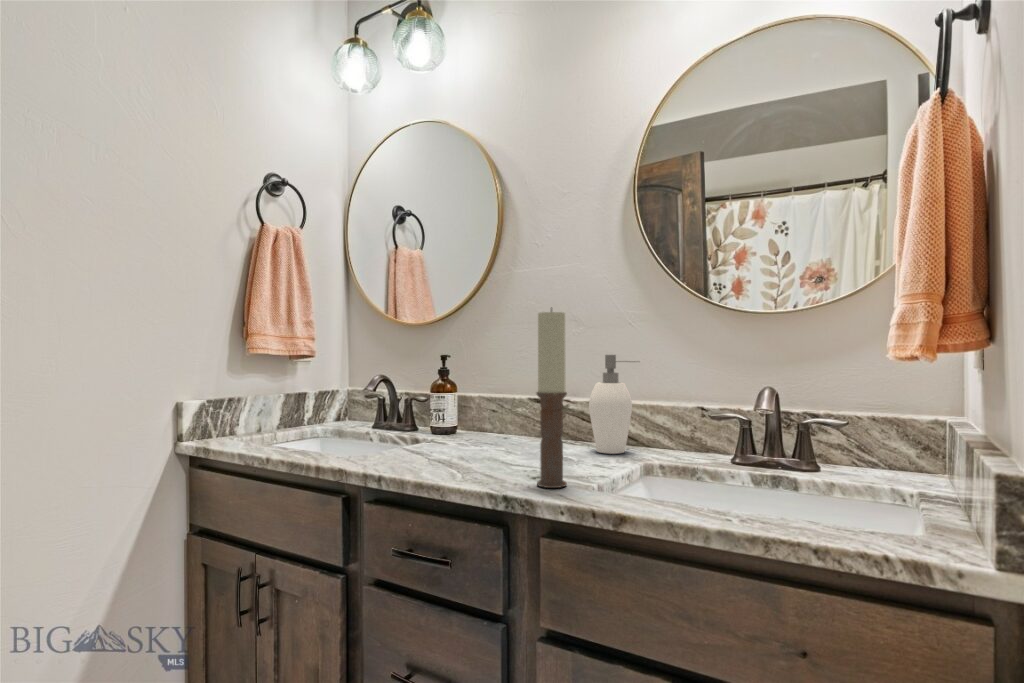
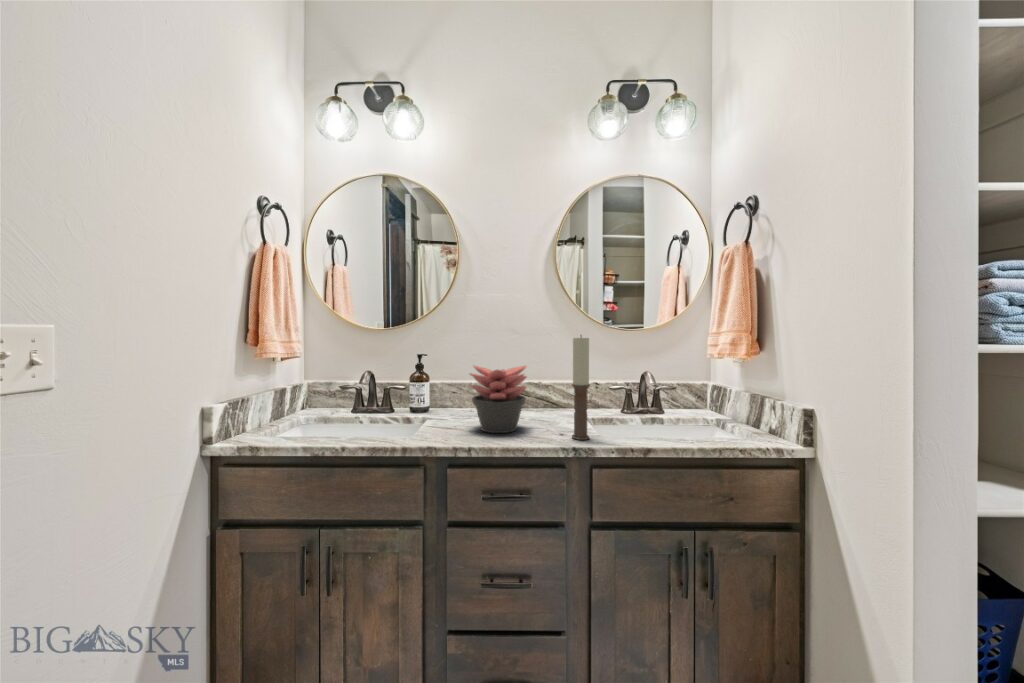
soap dispenser: present [589,355,640,454] -> none [539,355,573,415]
succulent plant: none [427,364,522,466] -> present [470,366,527,433]

